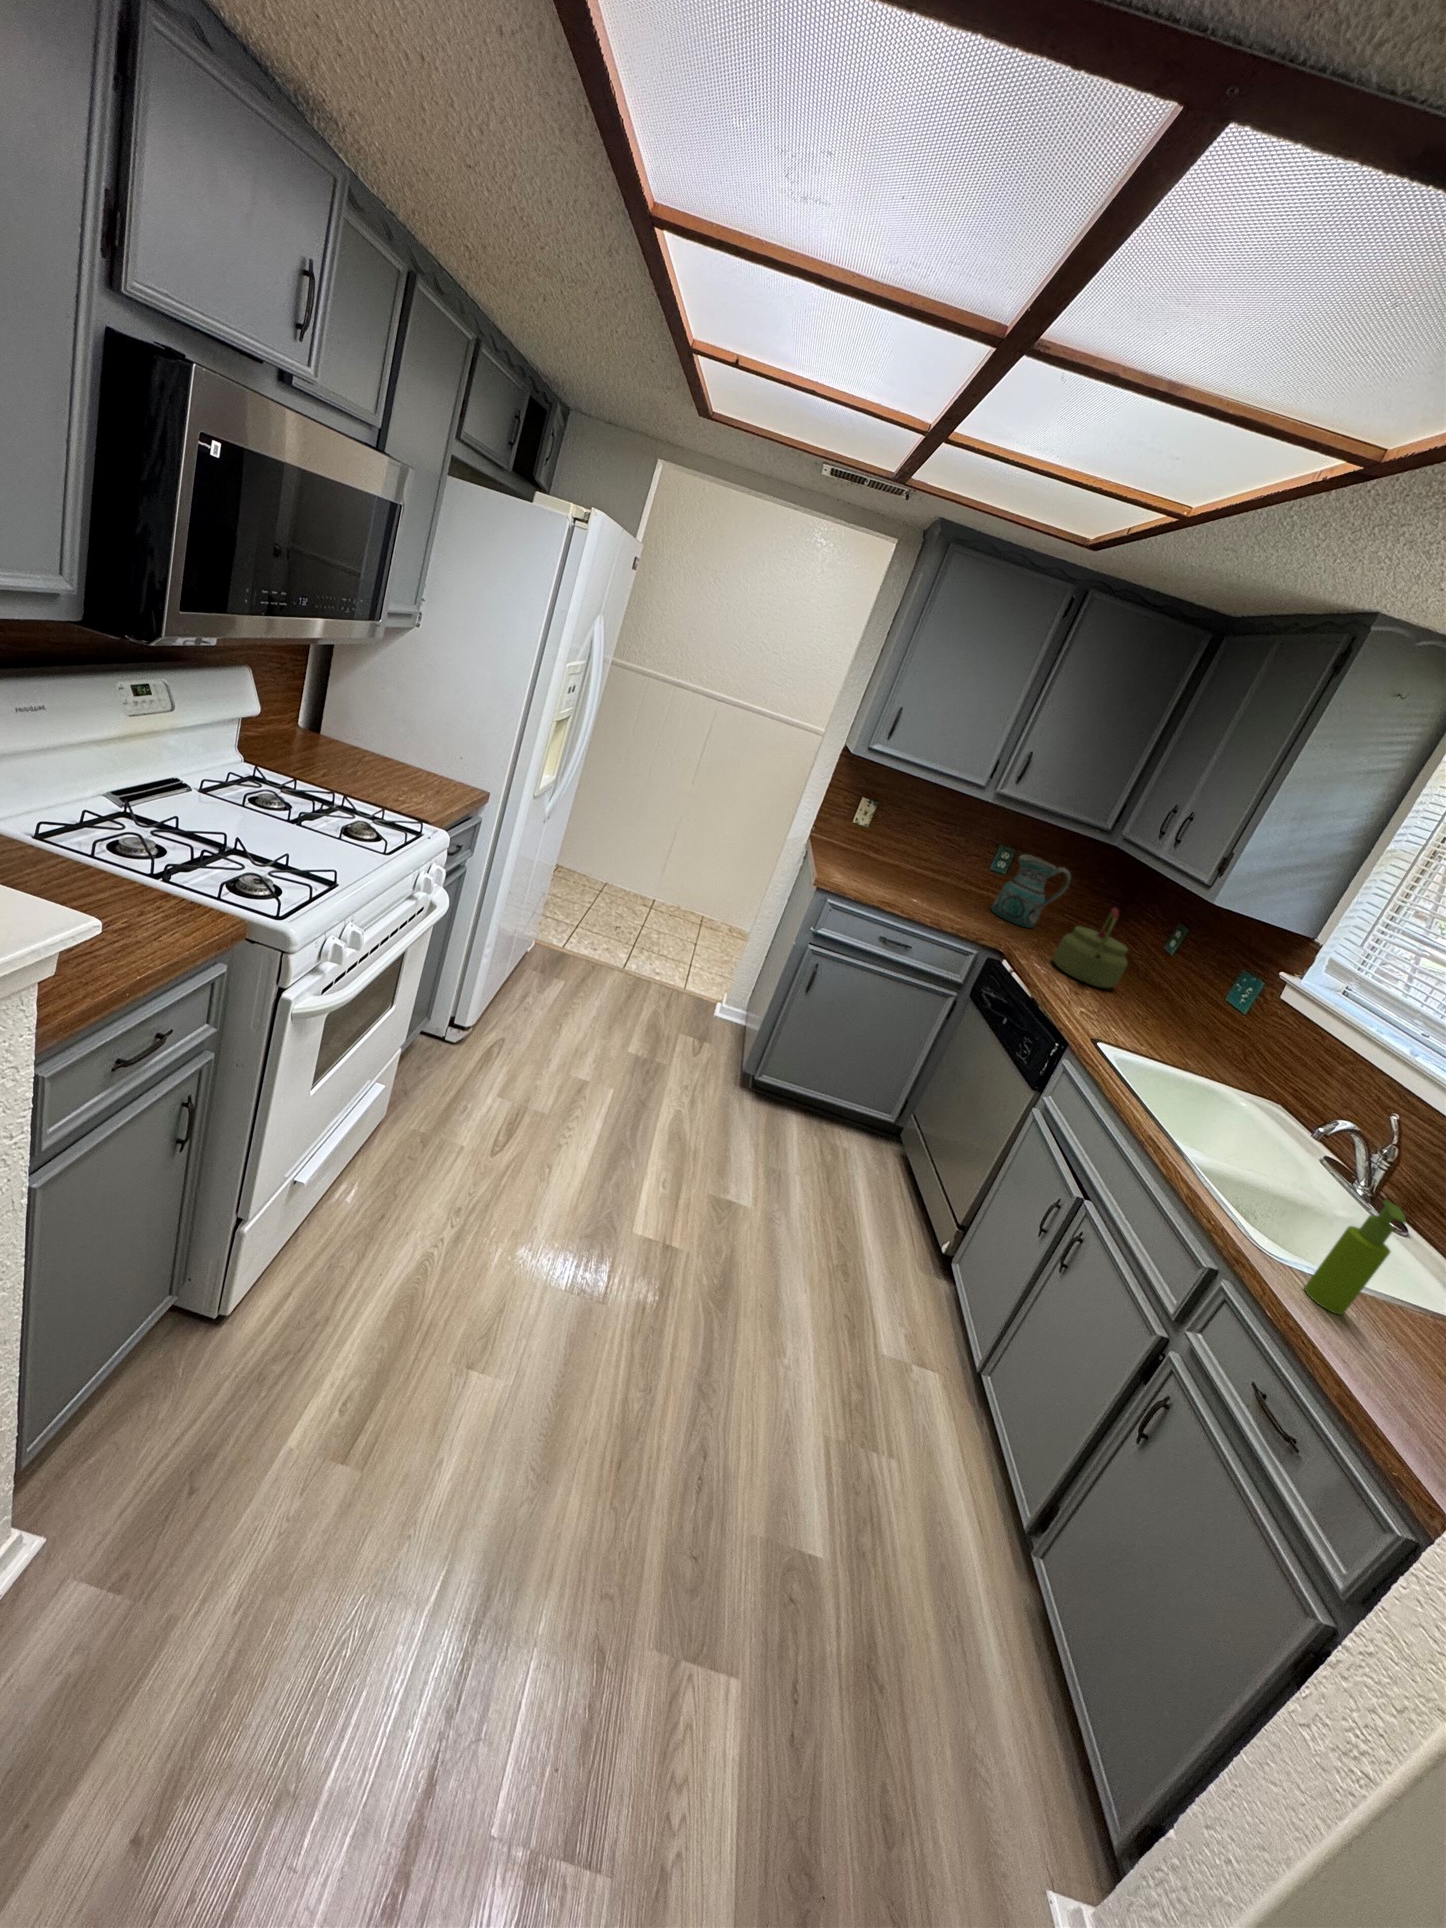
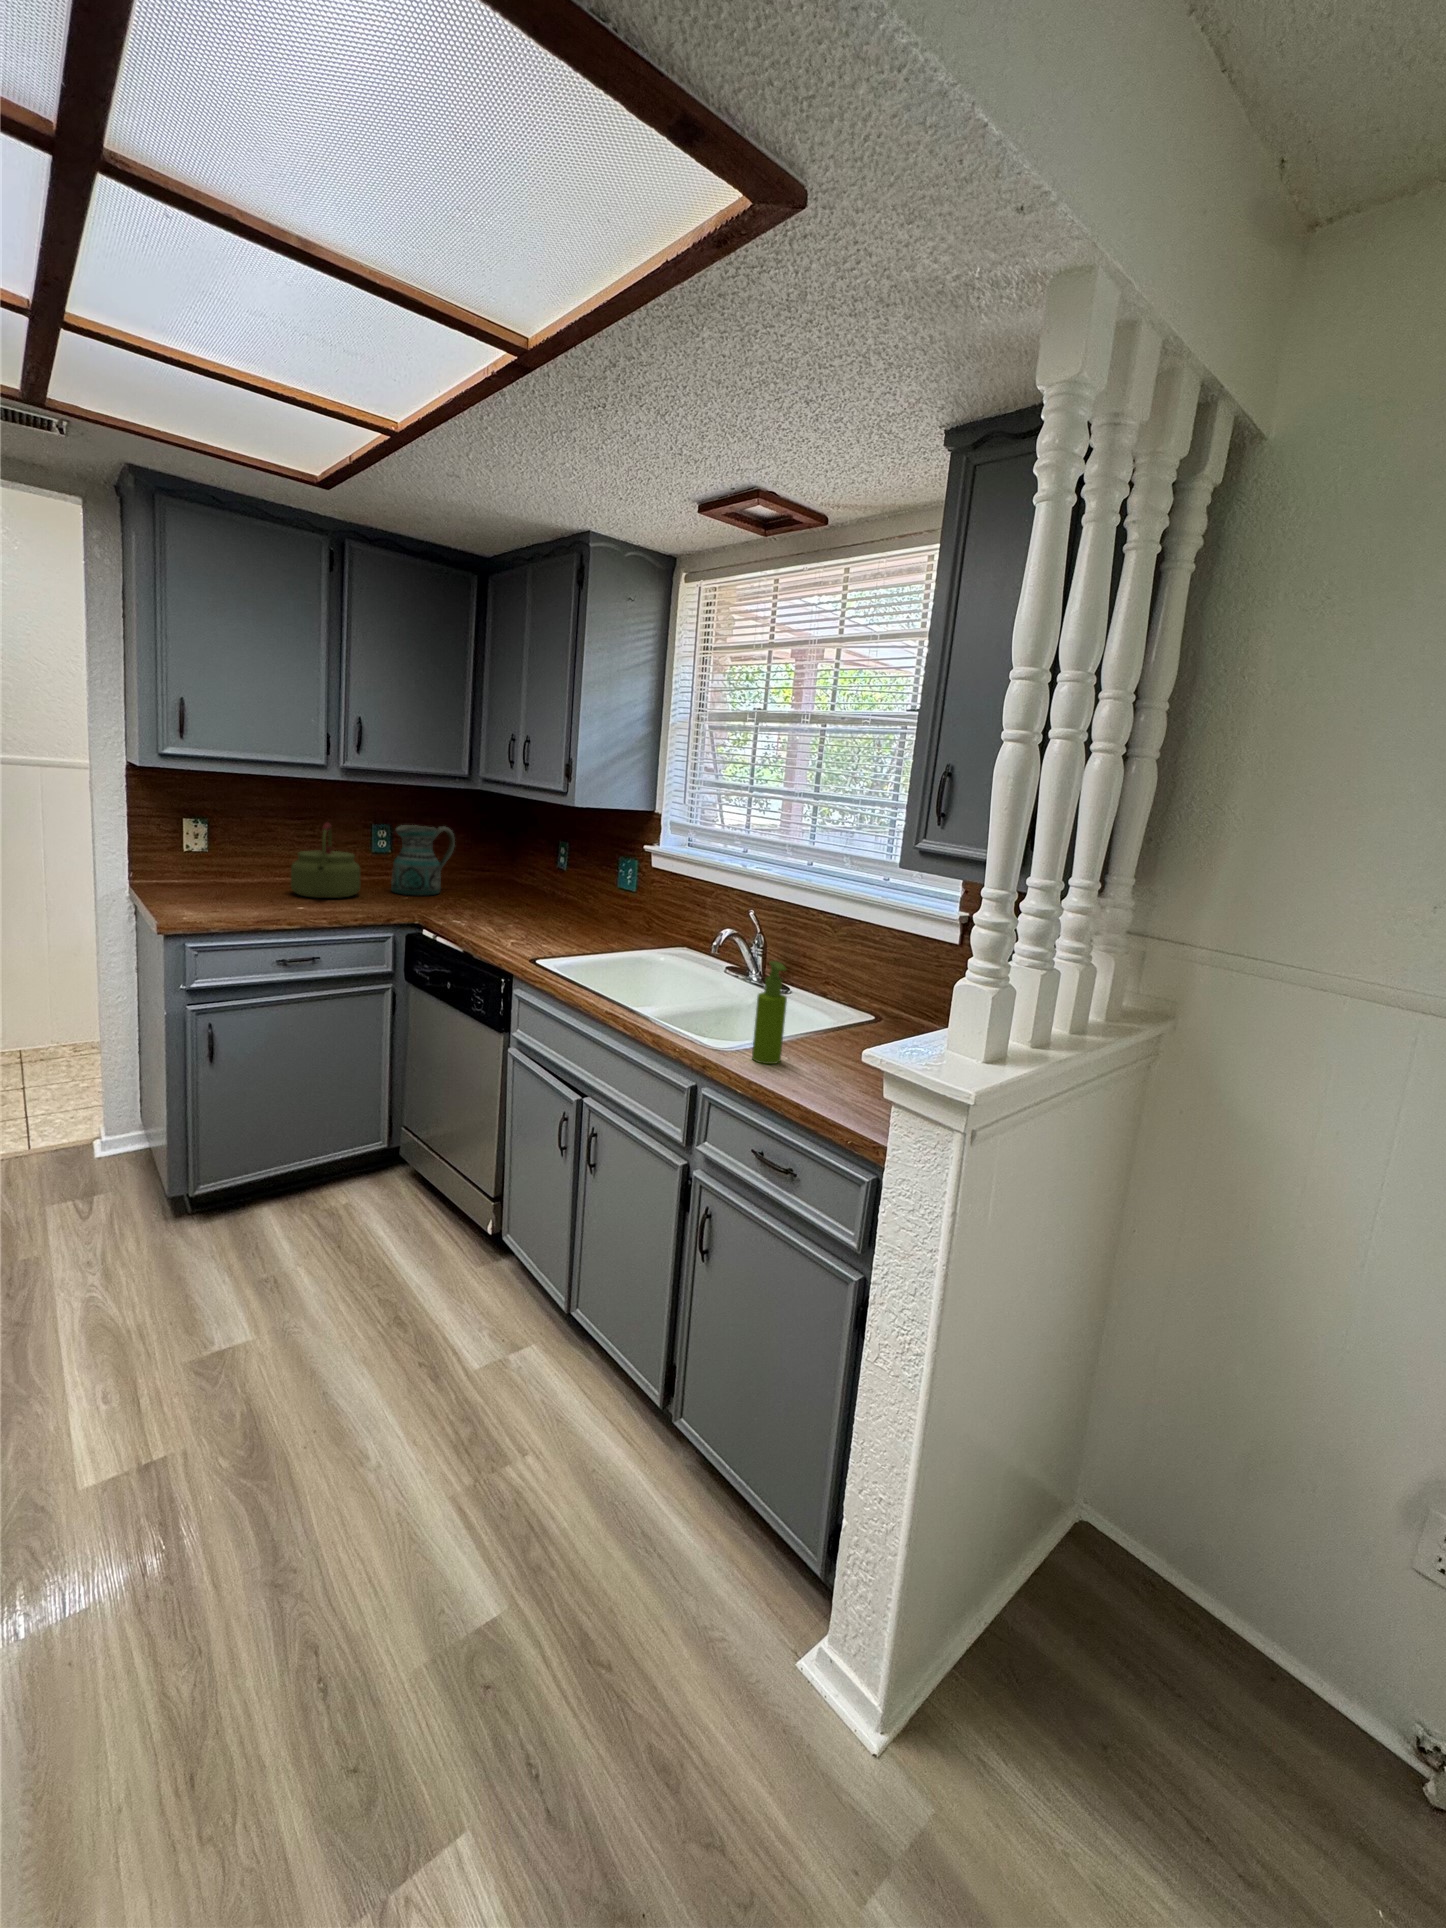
kettle: present [1053,908,1128,988] -> present [291,823,361,898]

